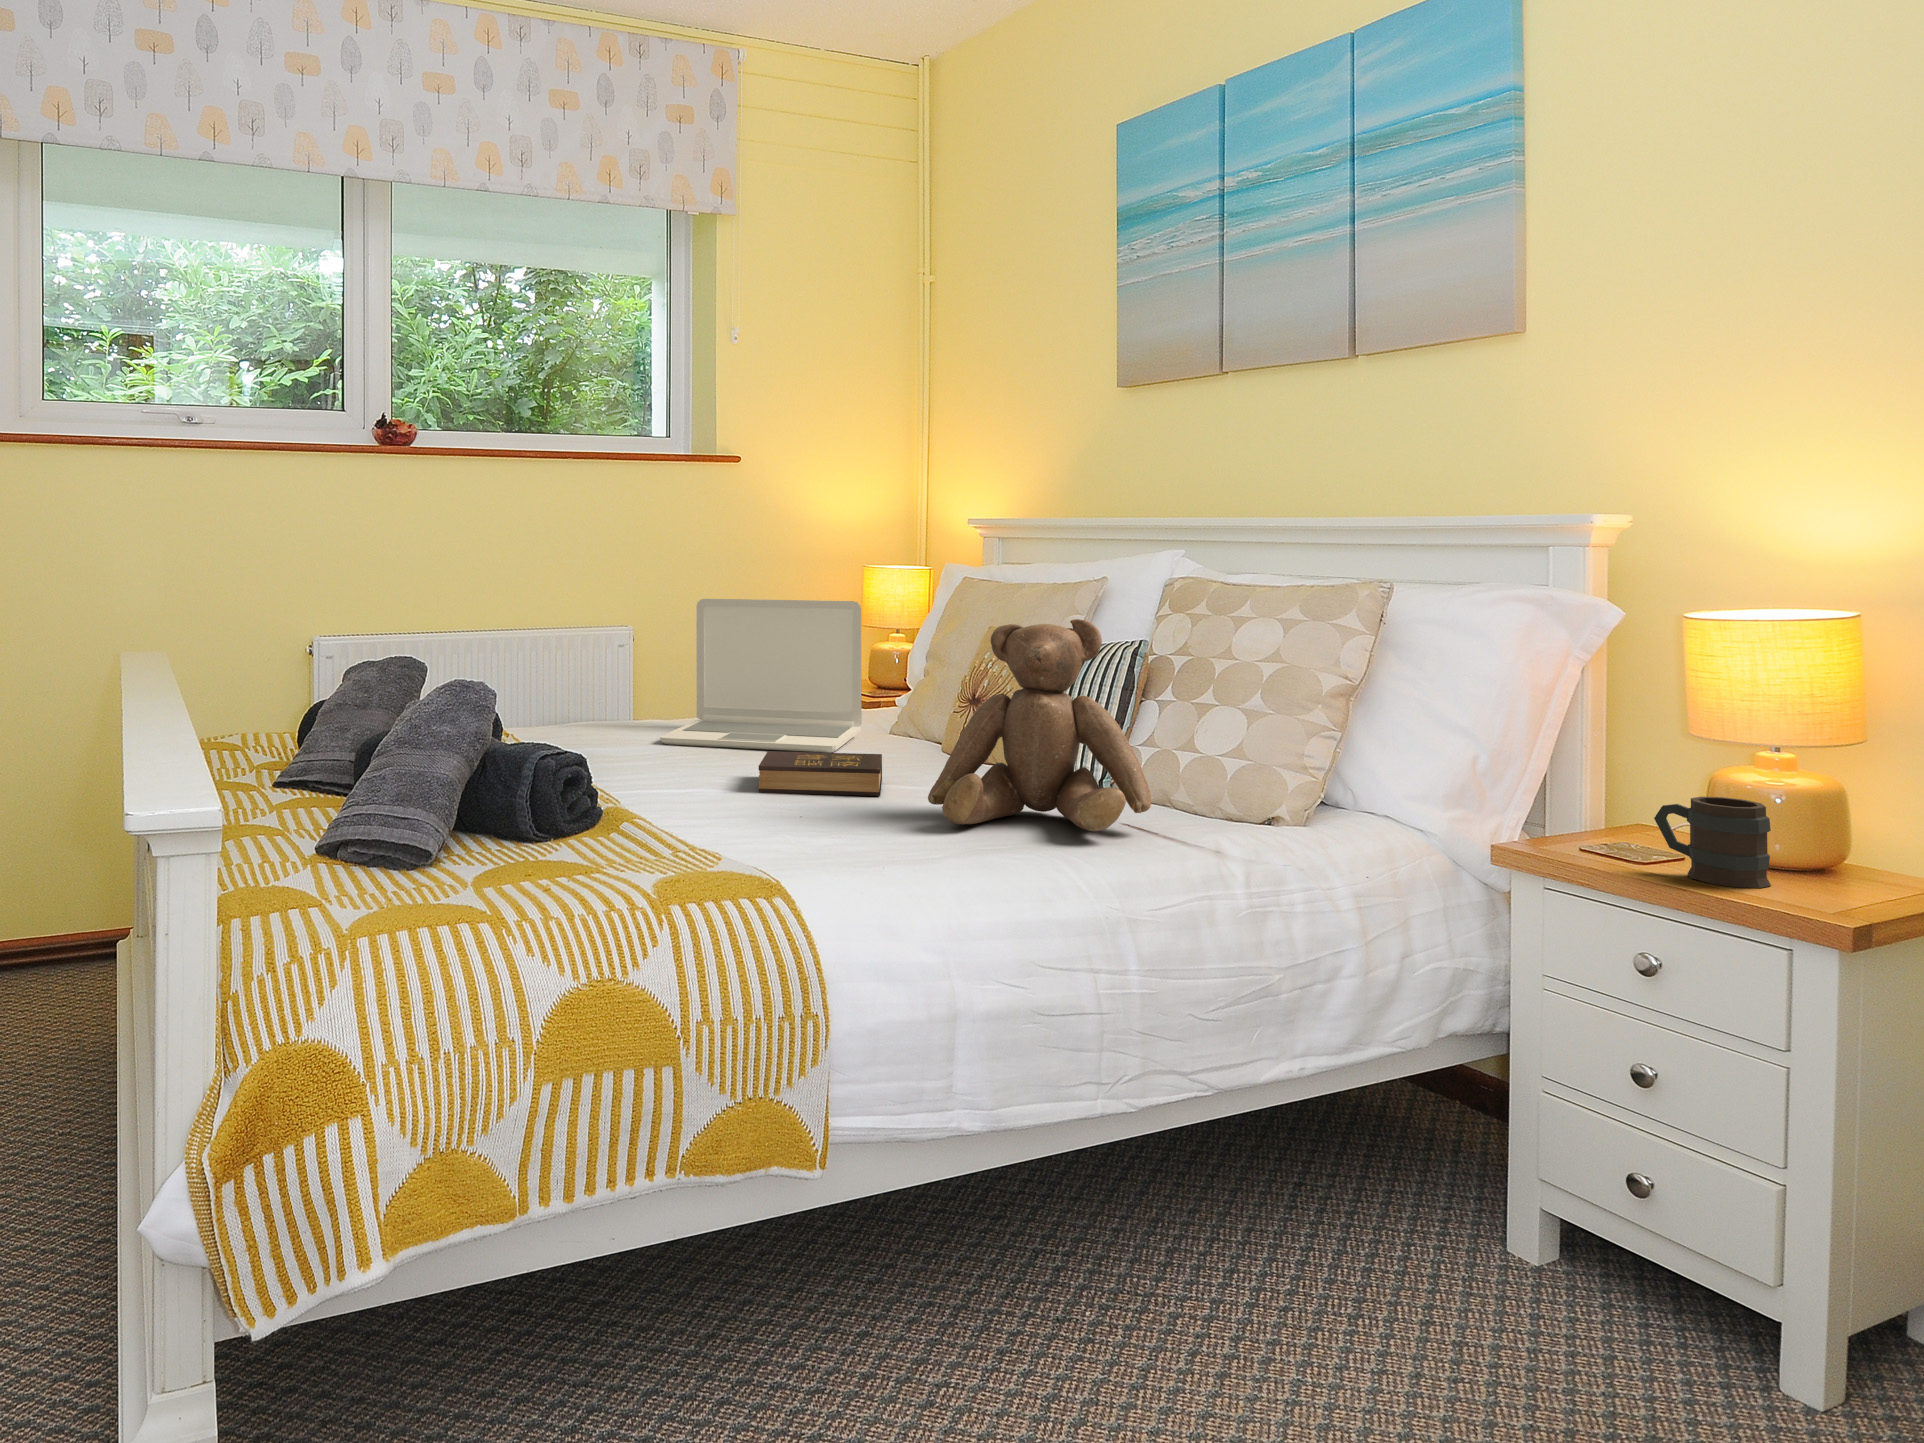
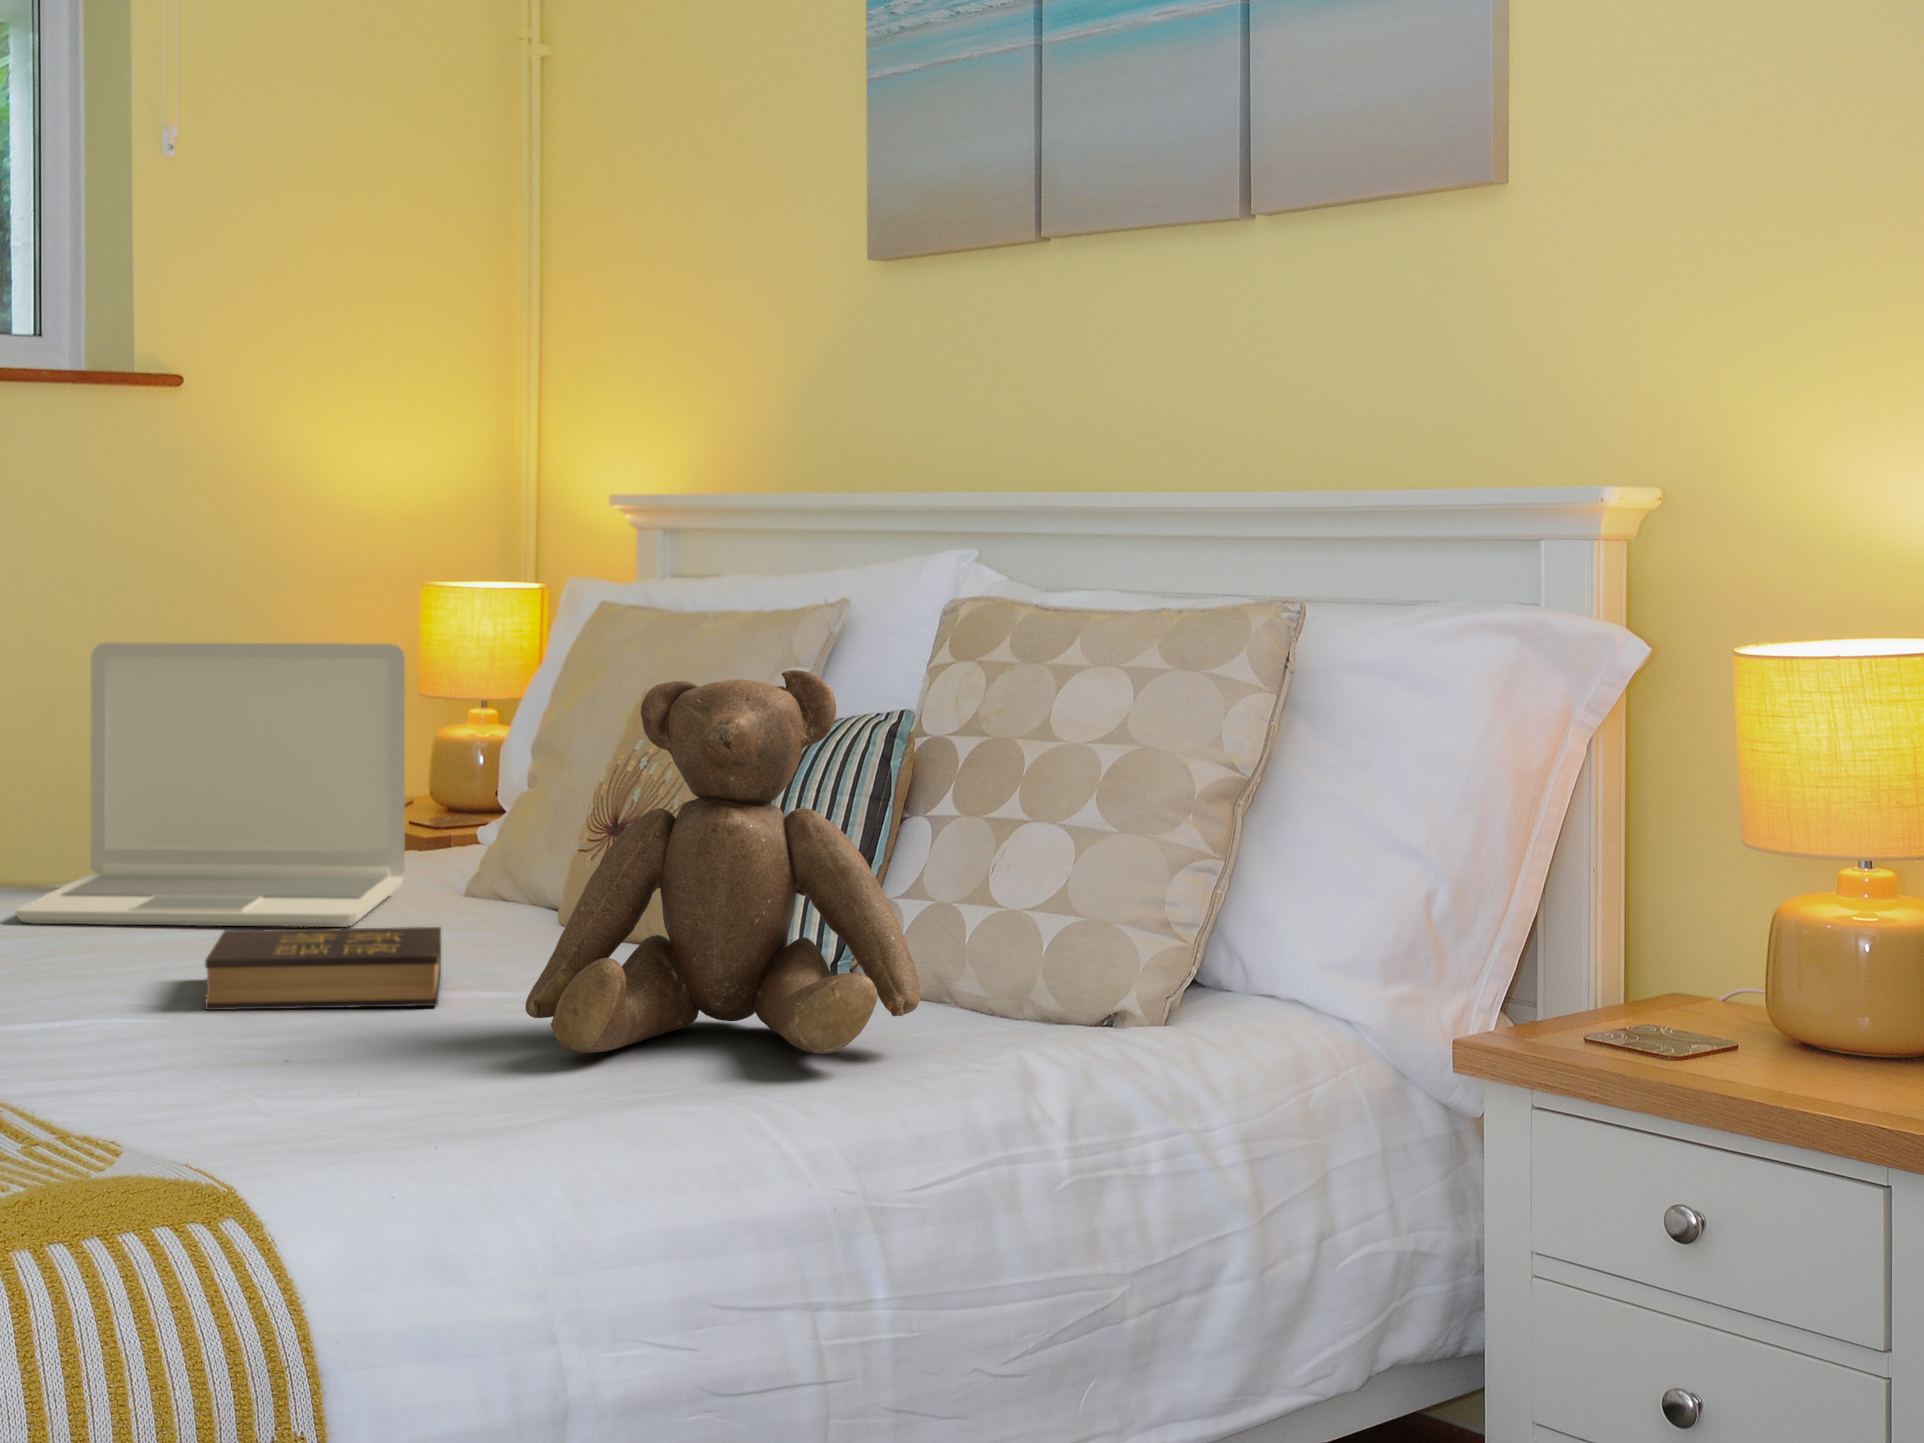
mug: present [1654,797,1771,888] -> none [1708,945,1876,1091]

